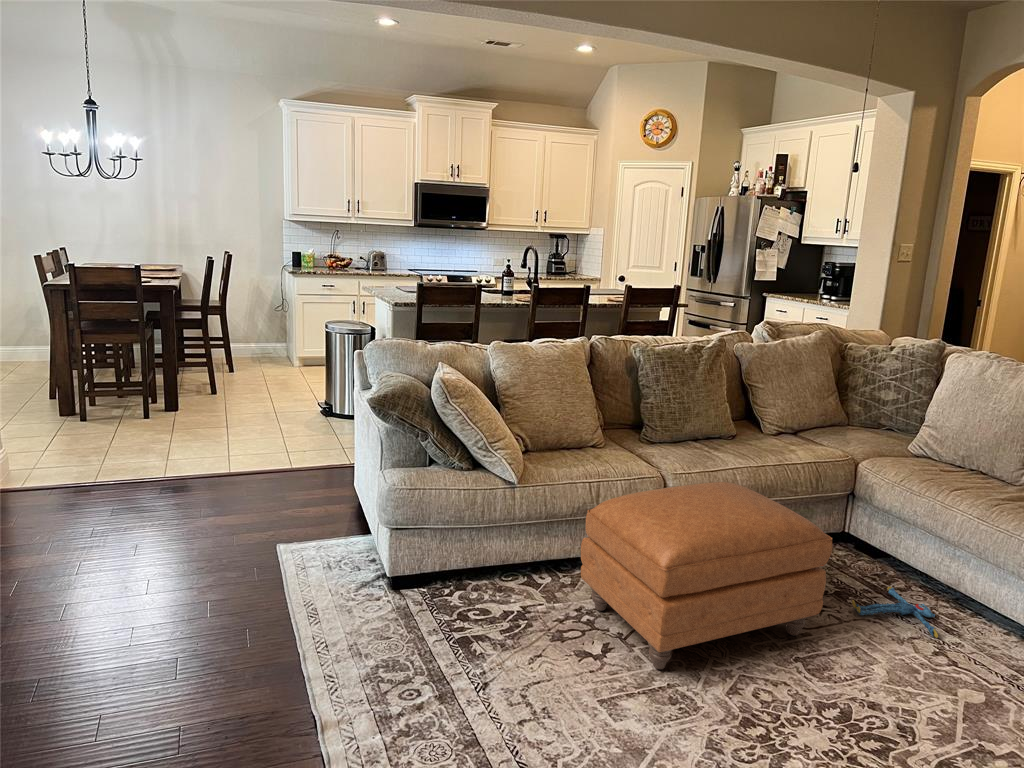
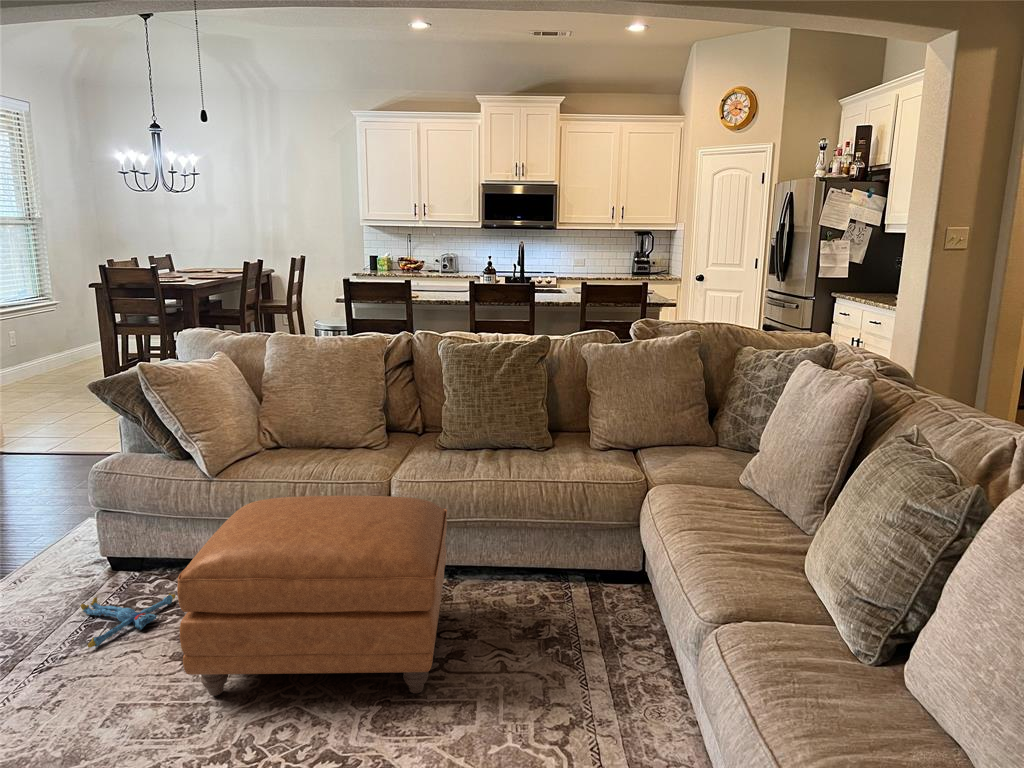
plush toy: present [852,586,938,638] -> present [81,593,176,648]

